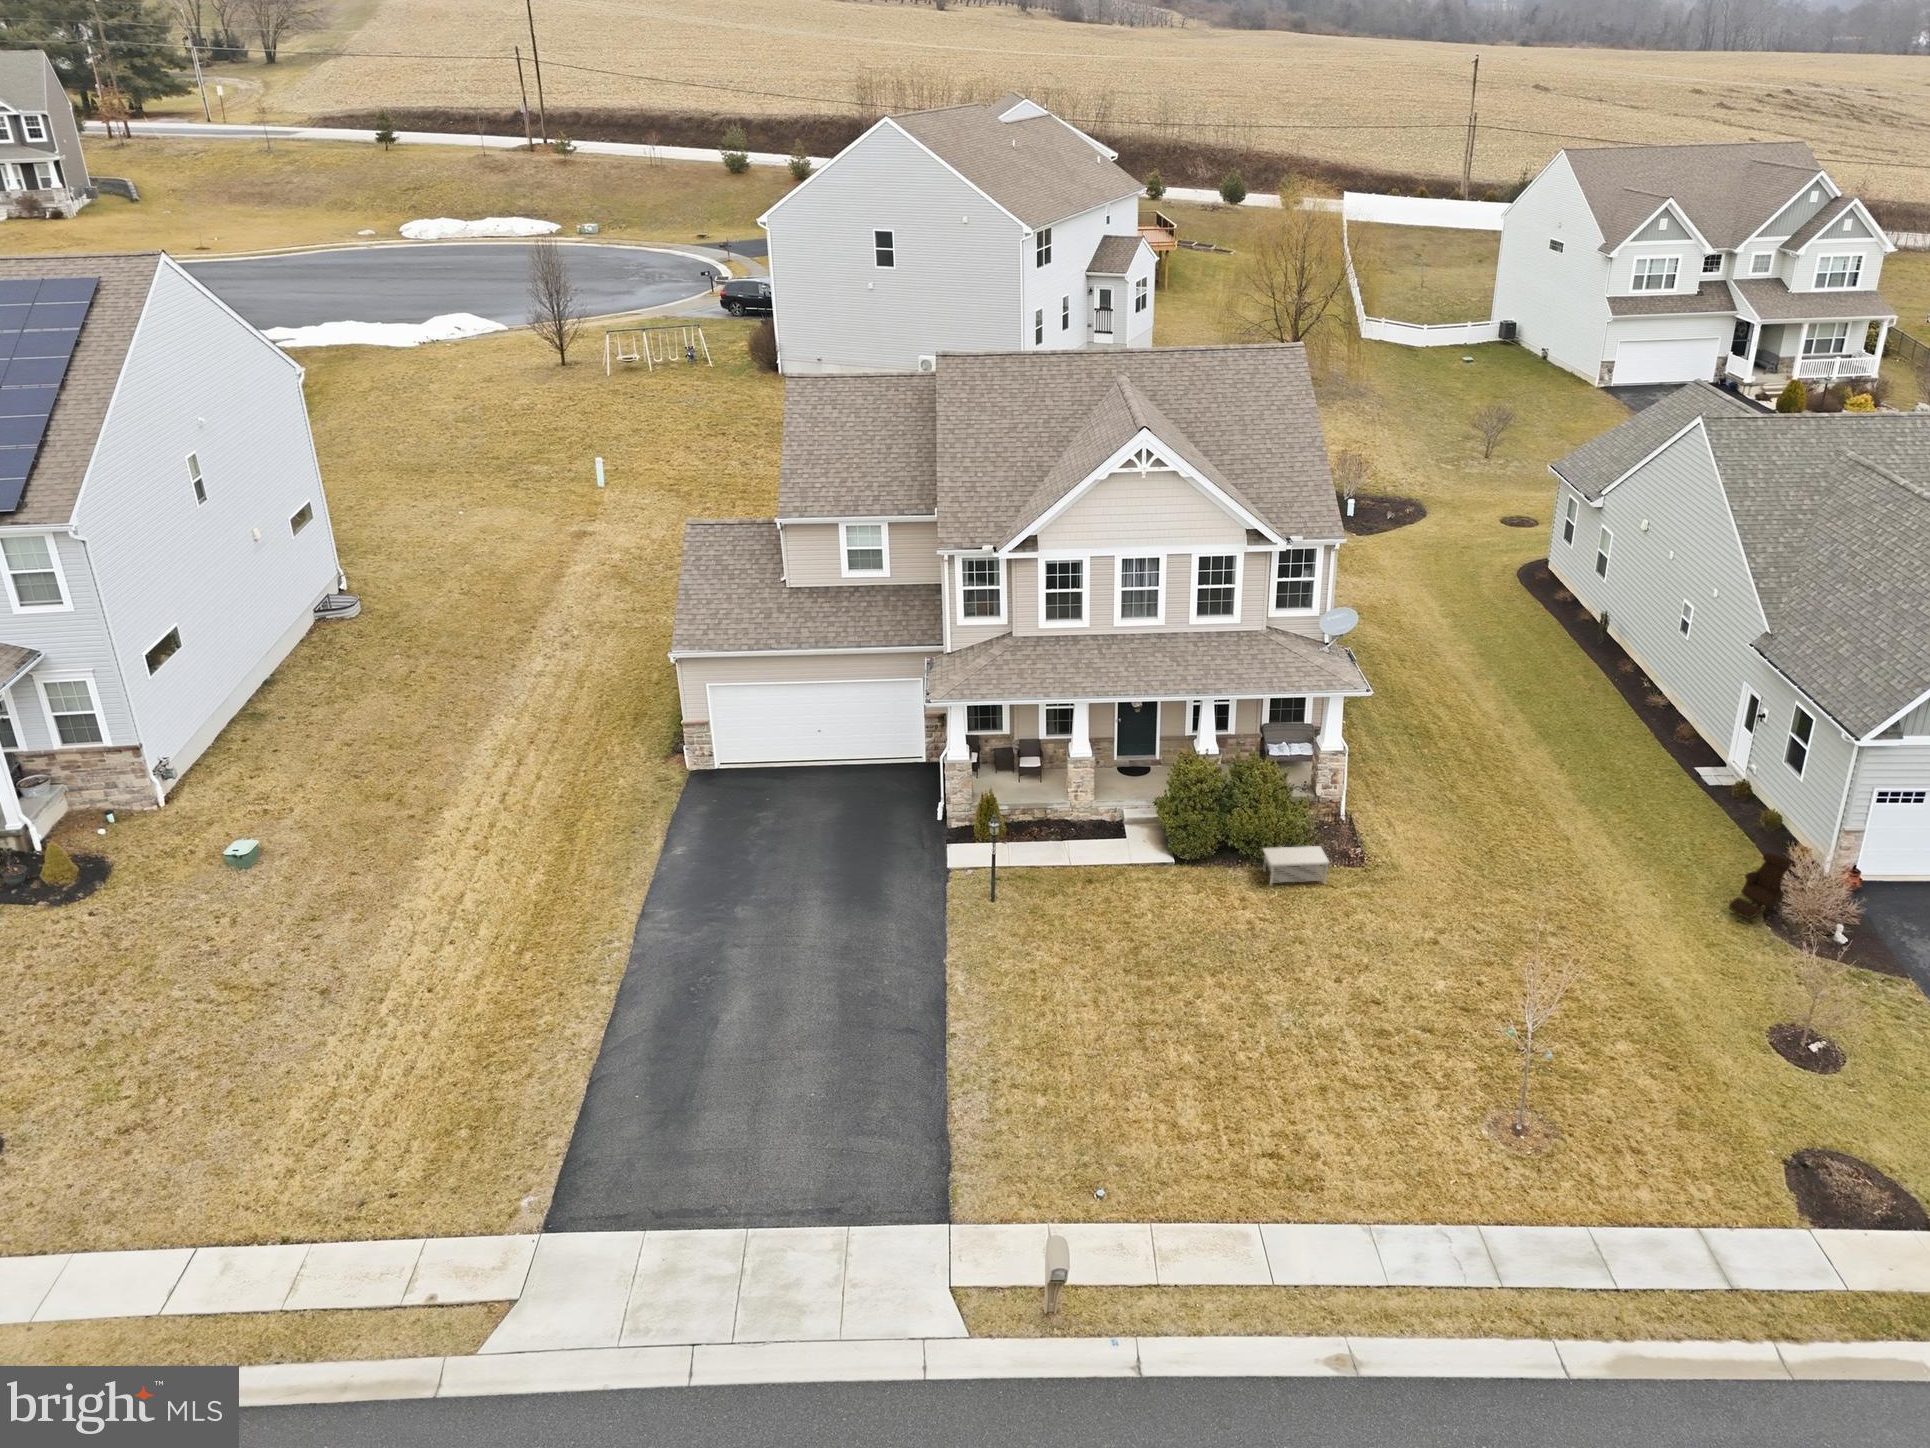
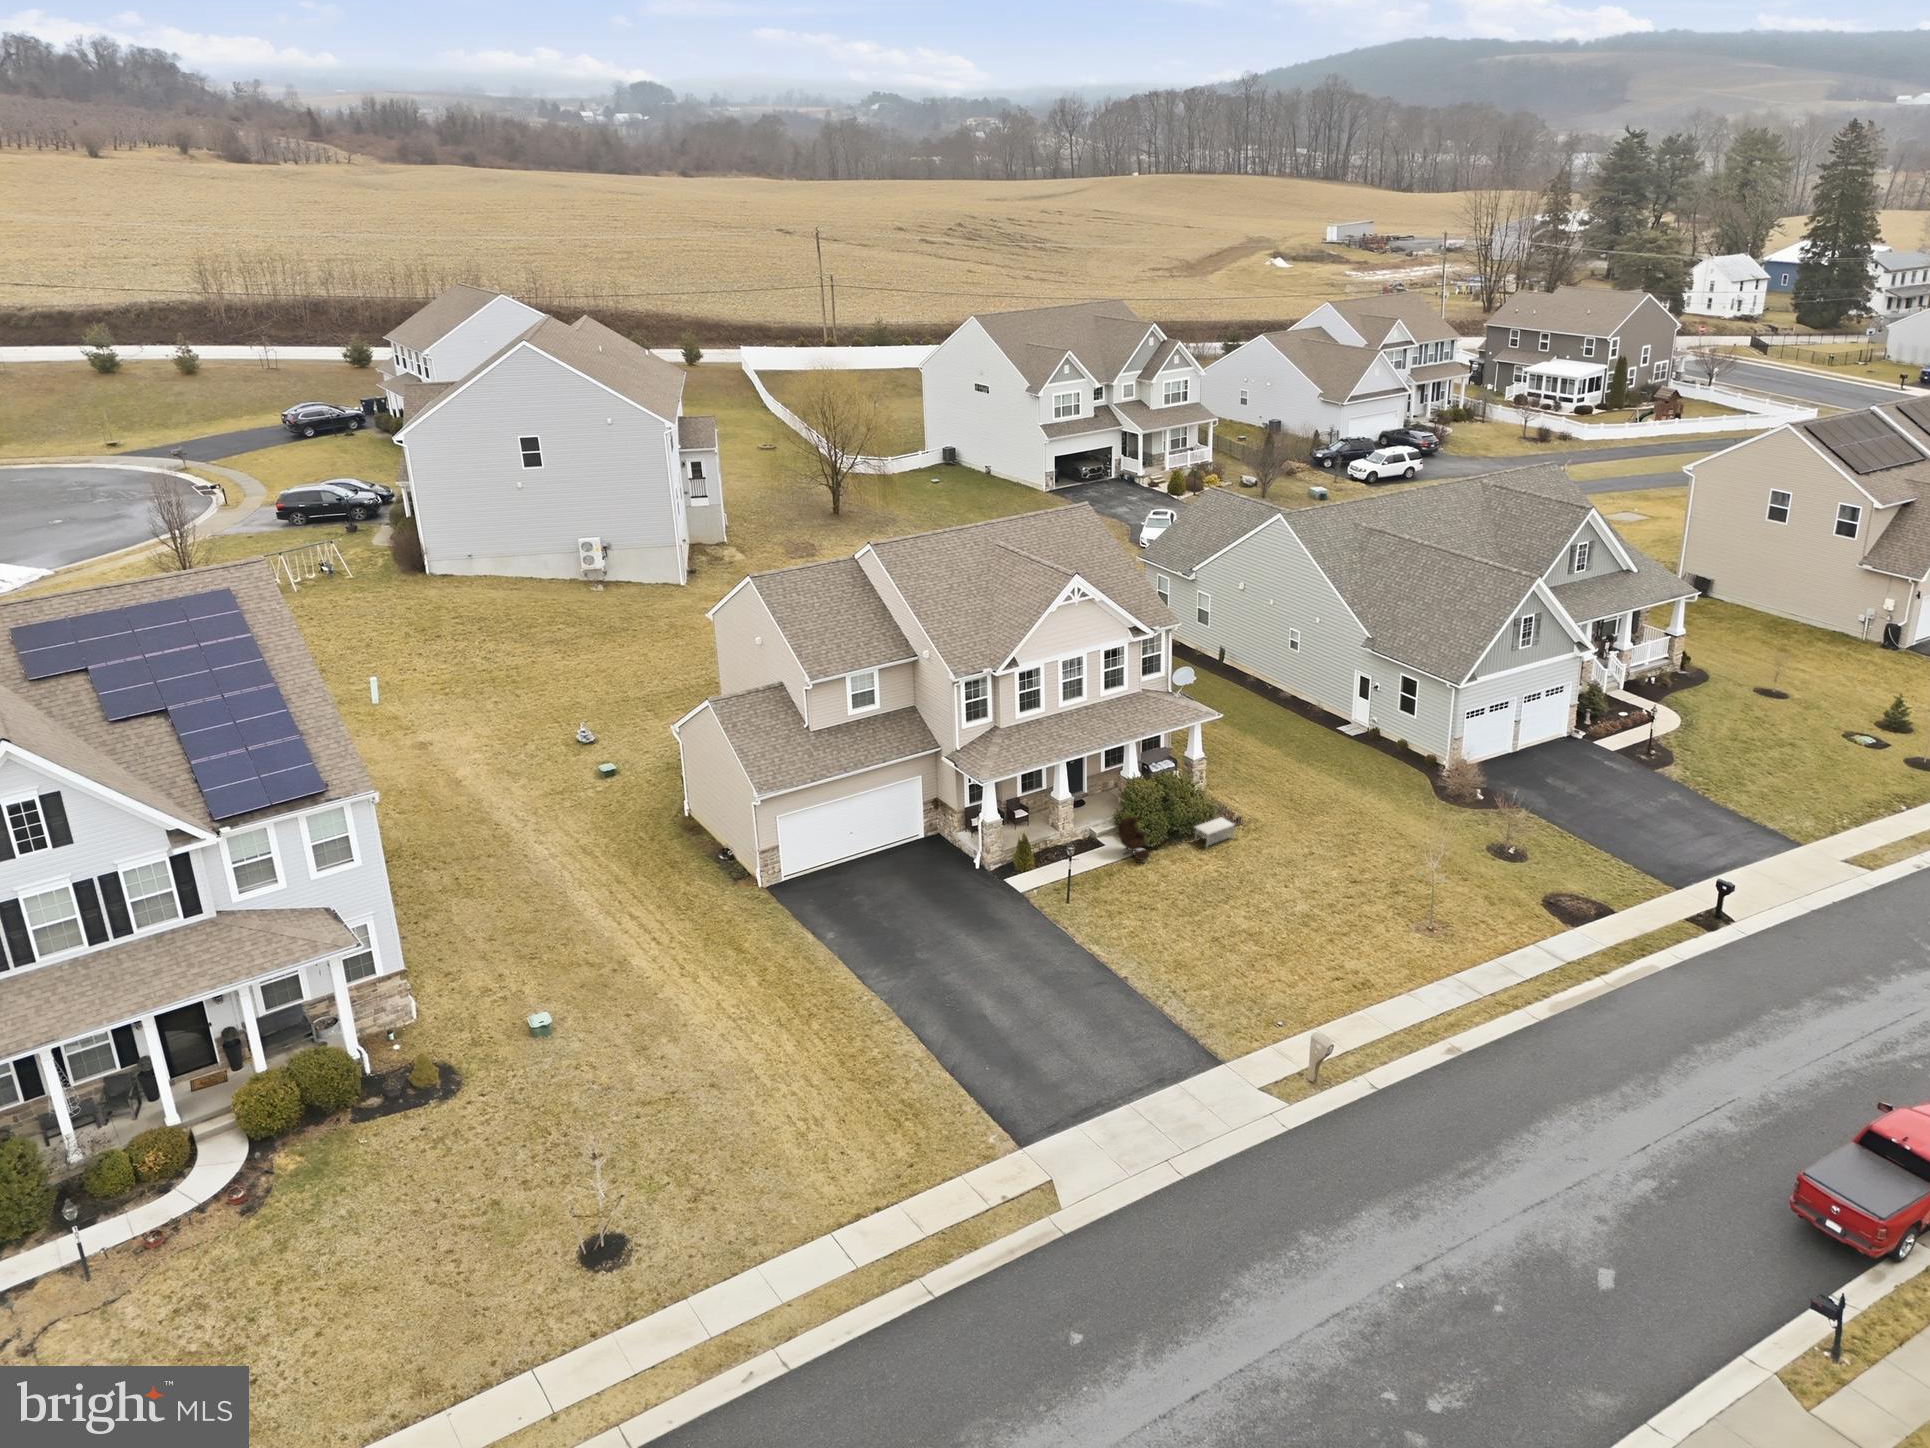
lounge chair: present [1729,853,1791,925] -> present [1119,817,1150,860]

